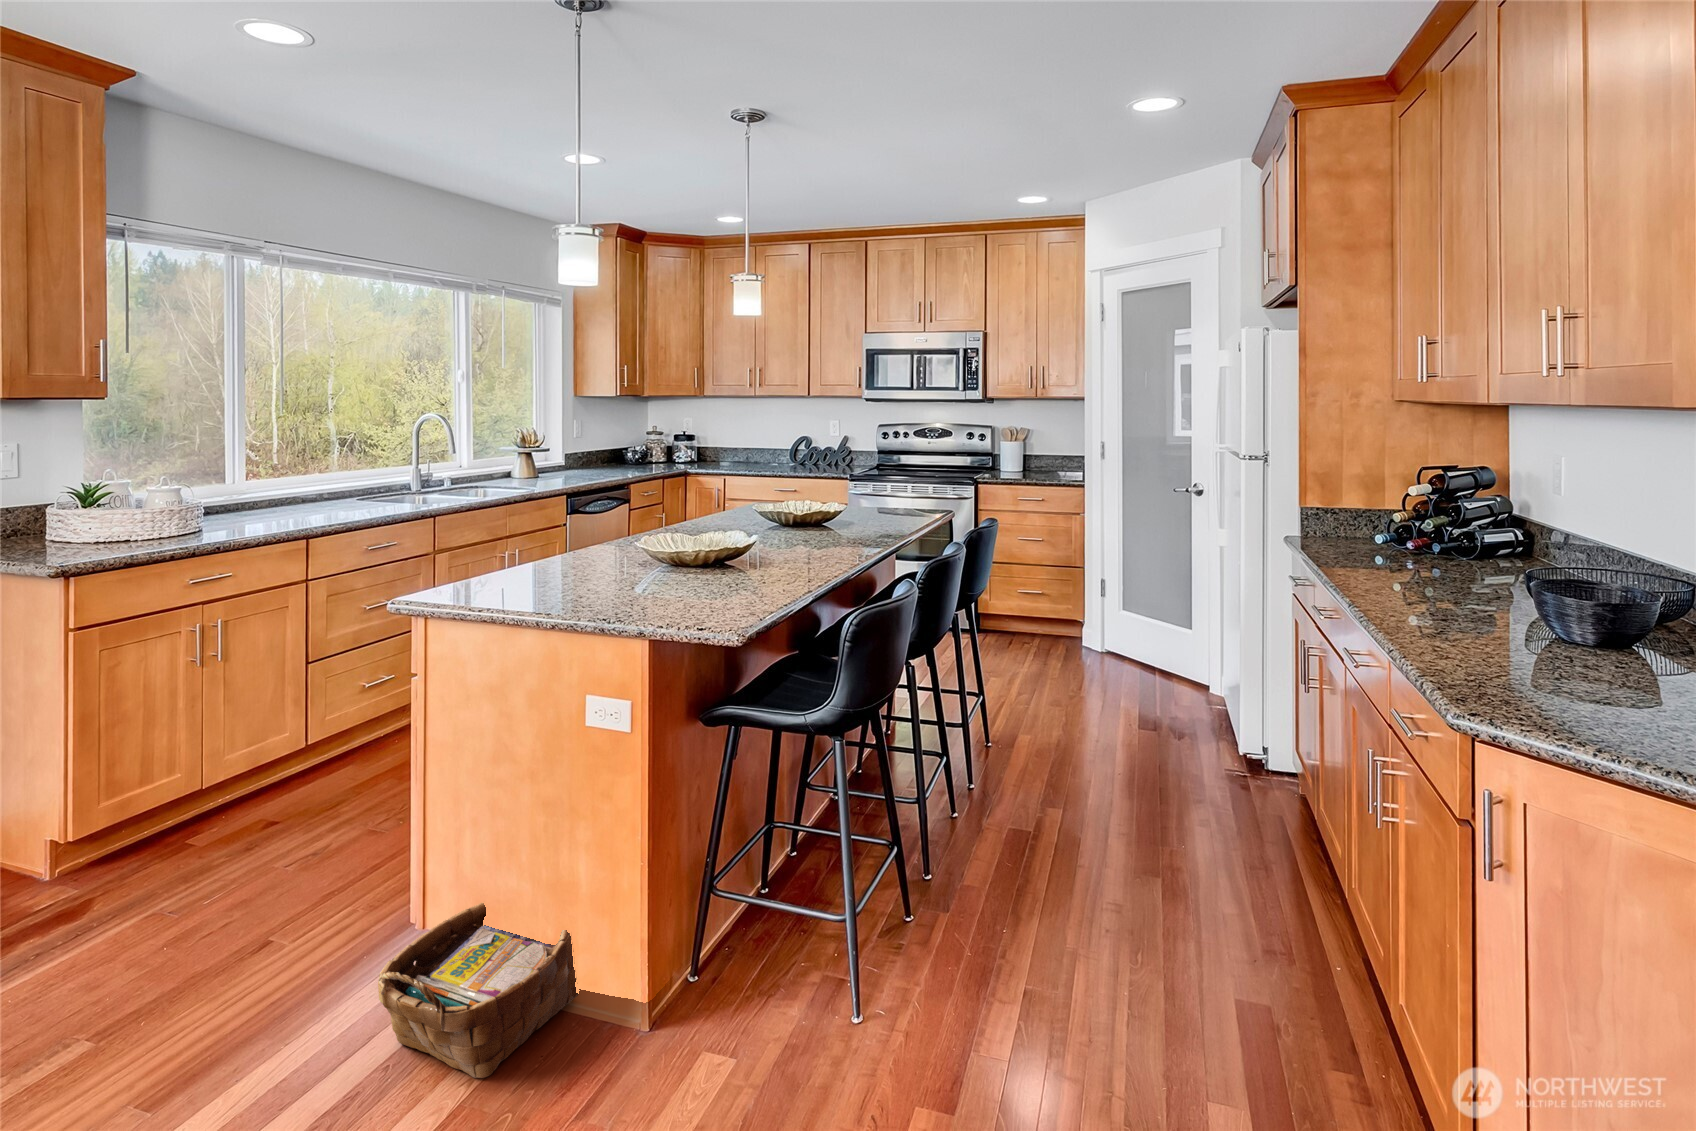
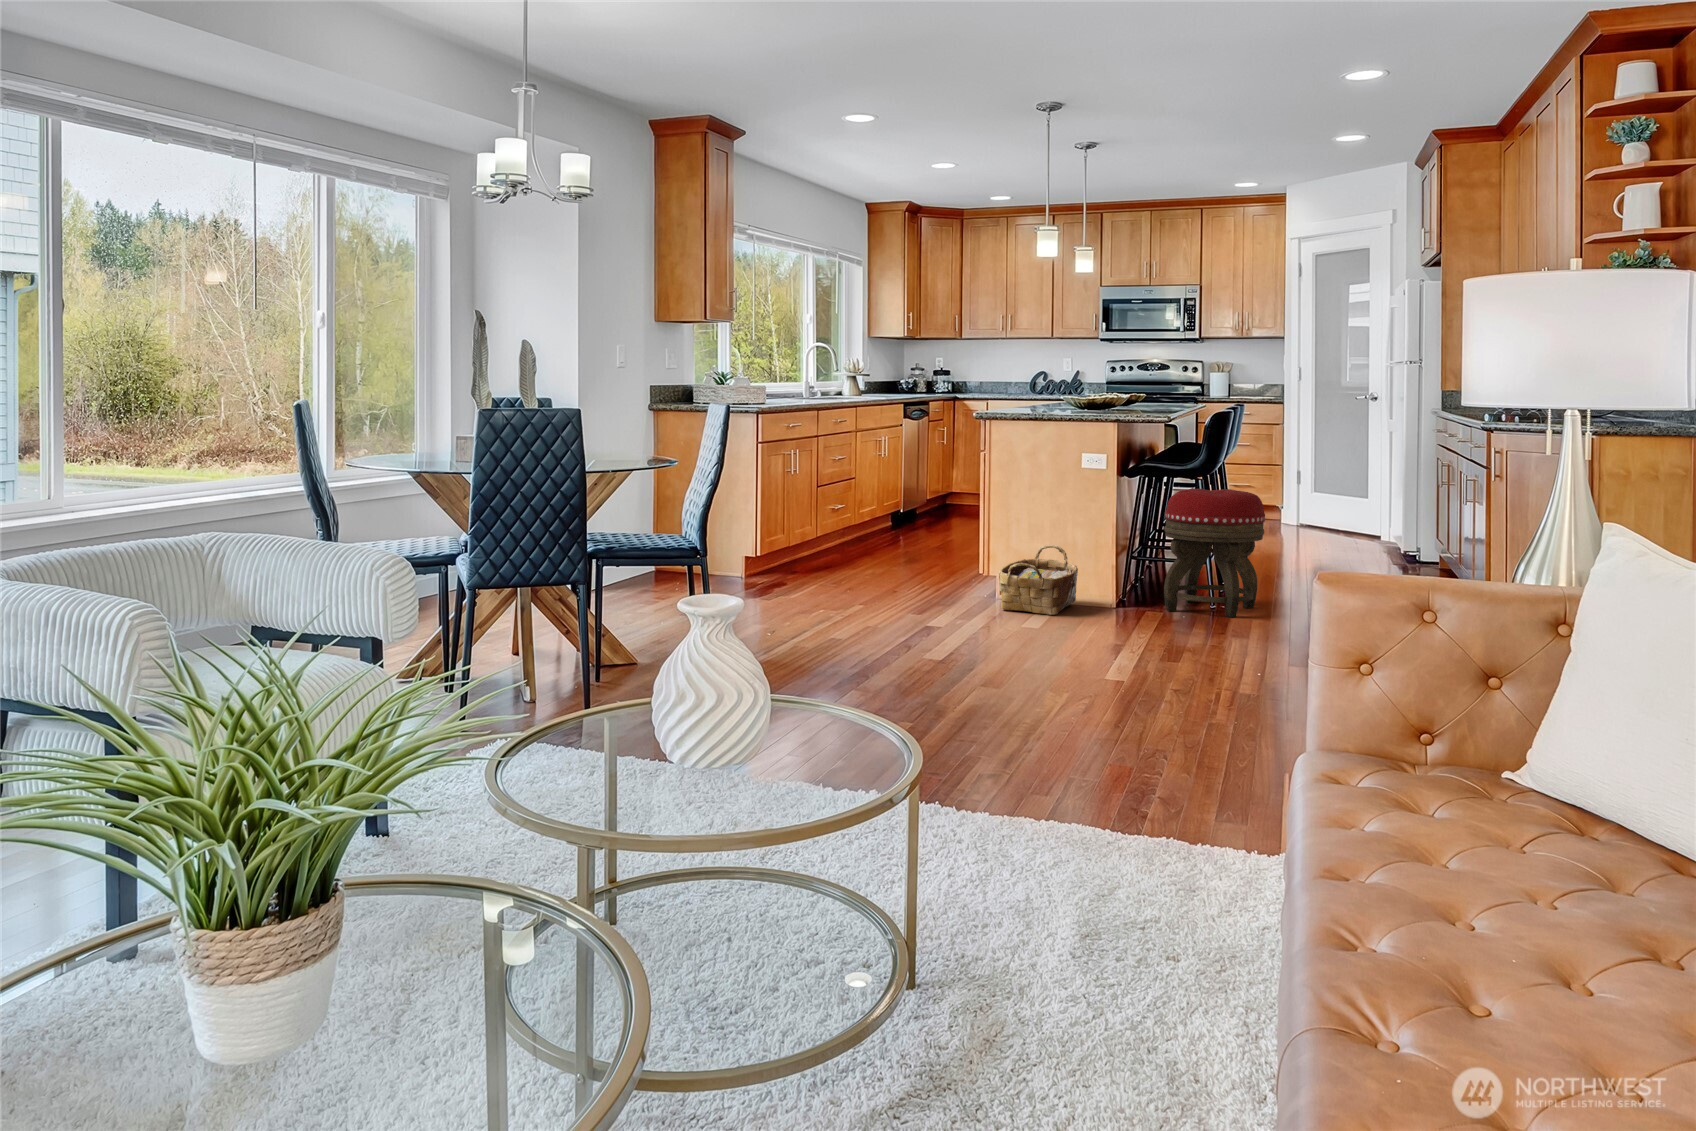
footstool: none [738,767,941,1088] -> present [1164,489,1265,617]

